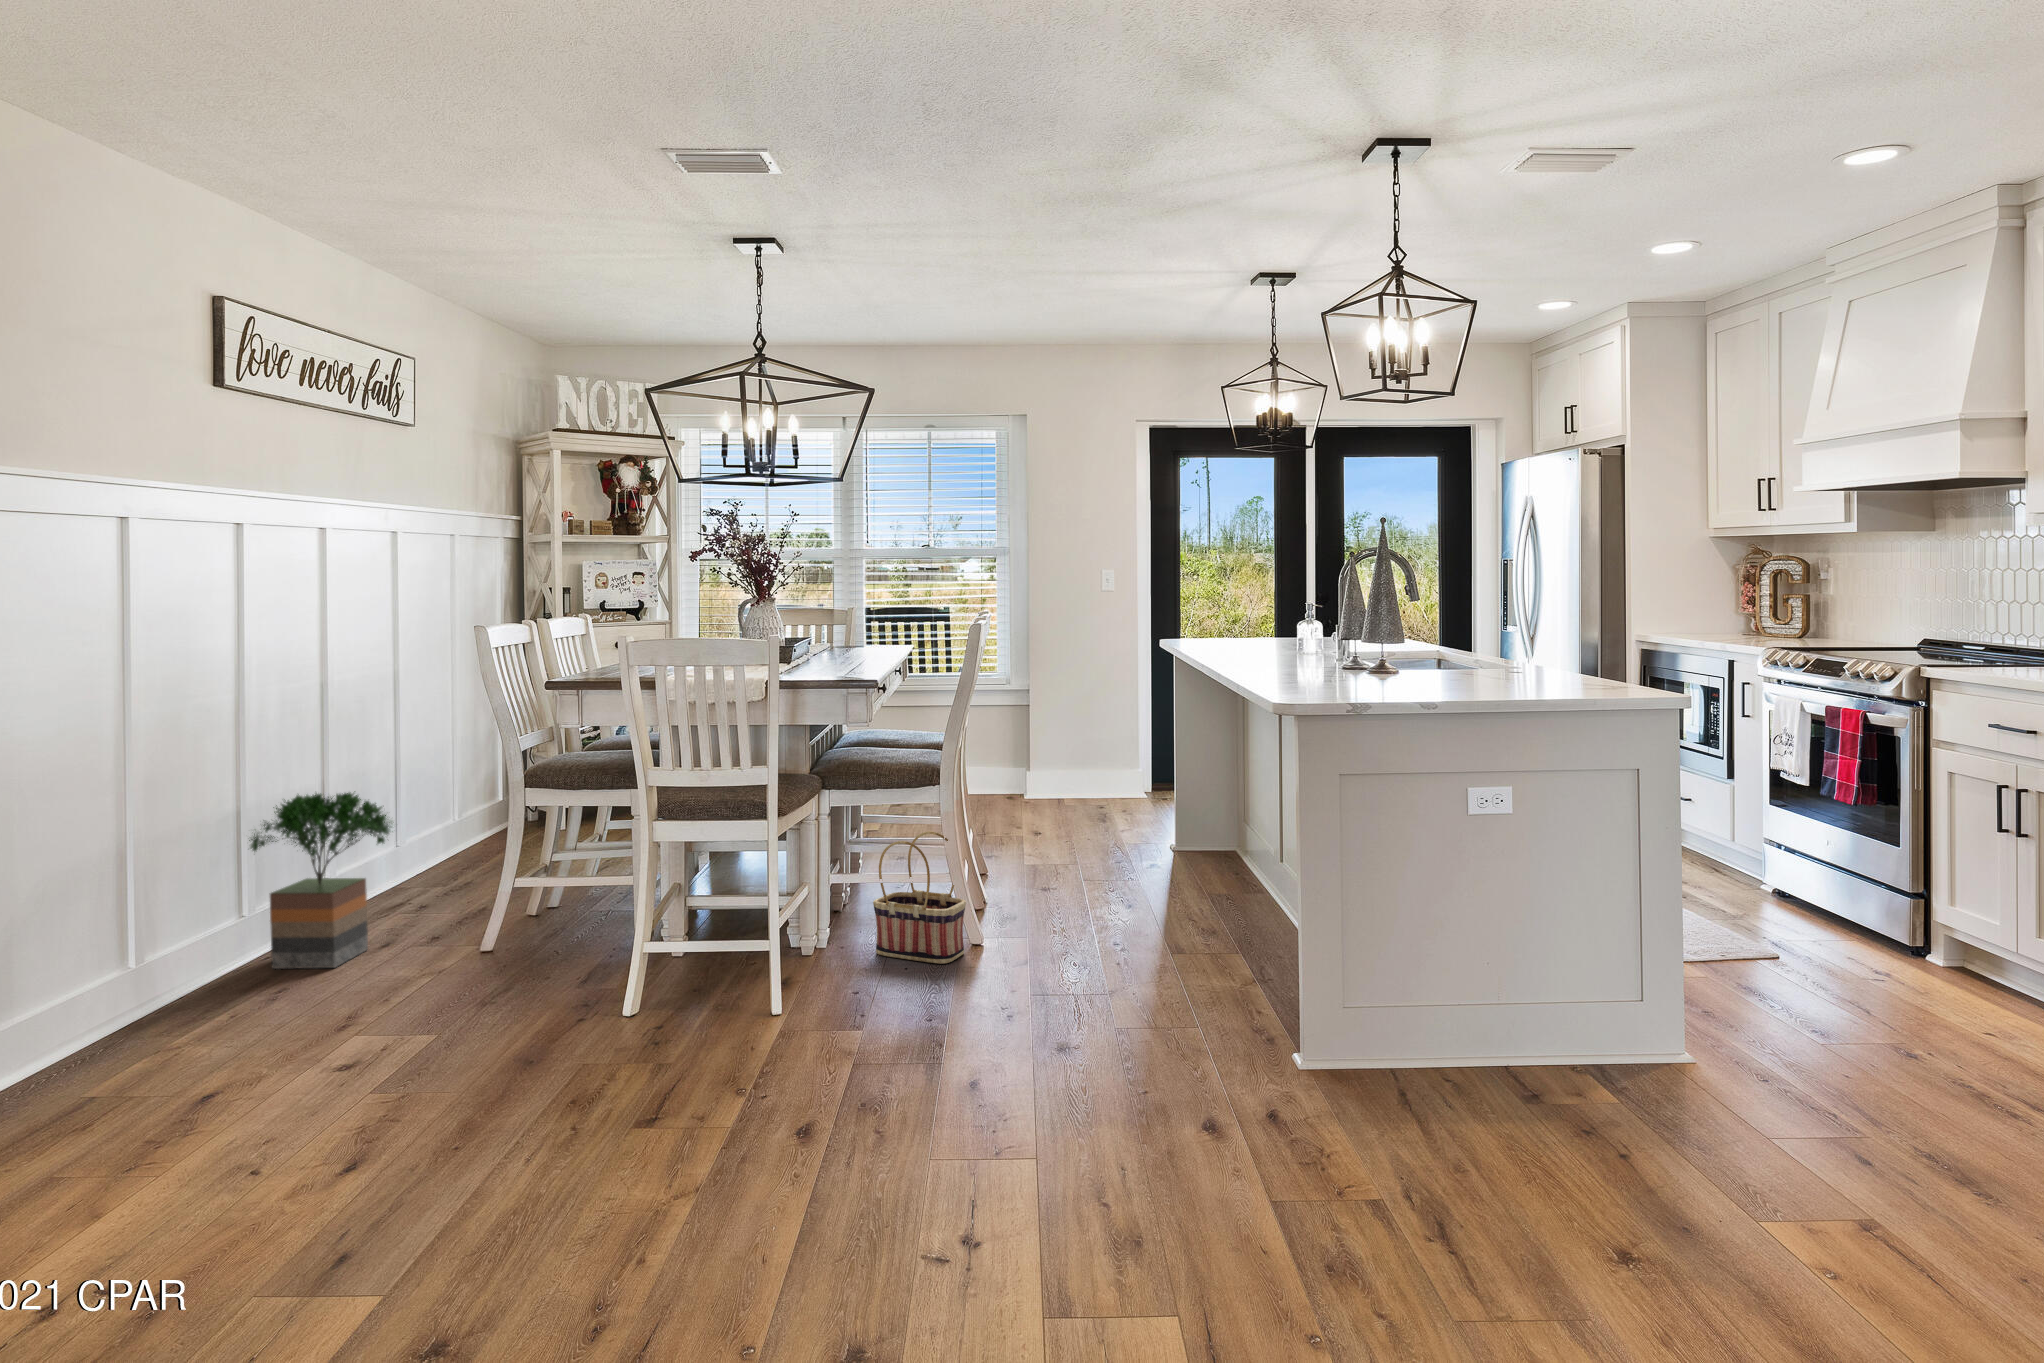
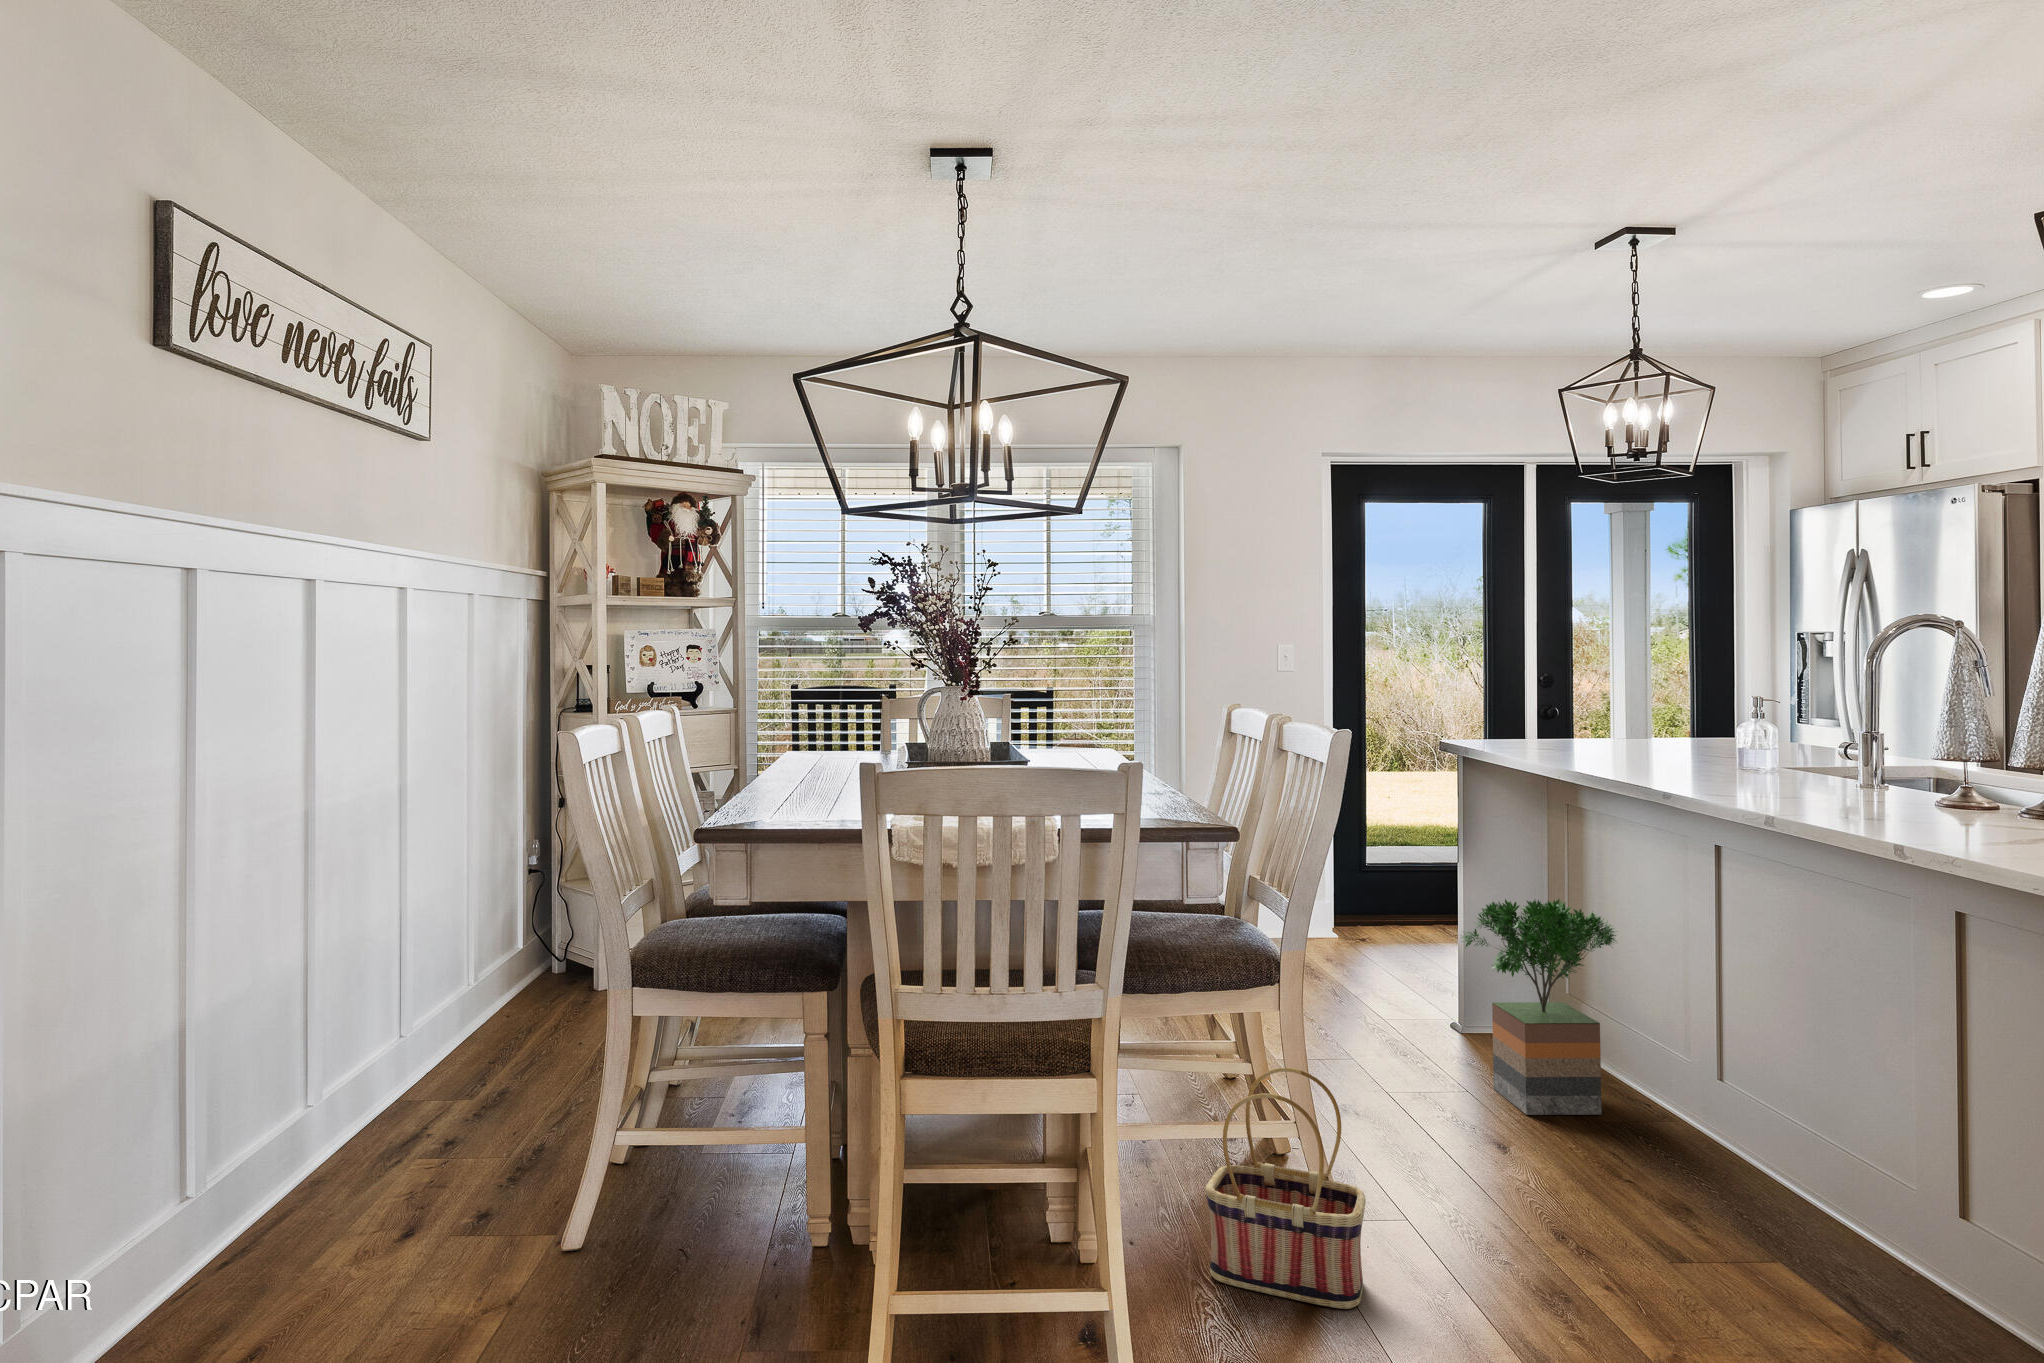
potted tree: present [249,791,392,969] -> present [1461,899,1617,1115]

